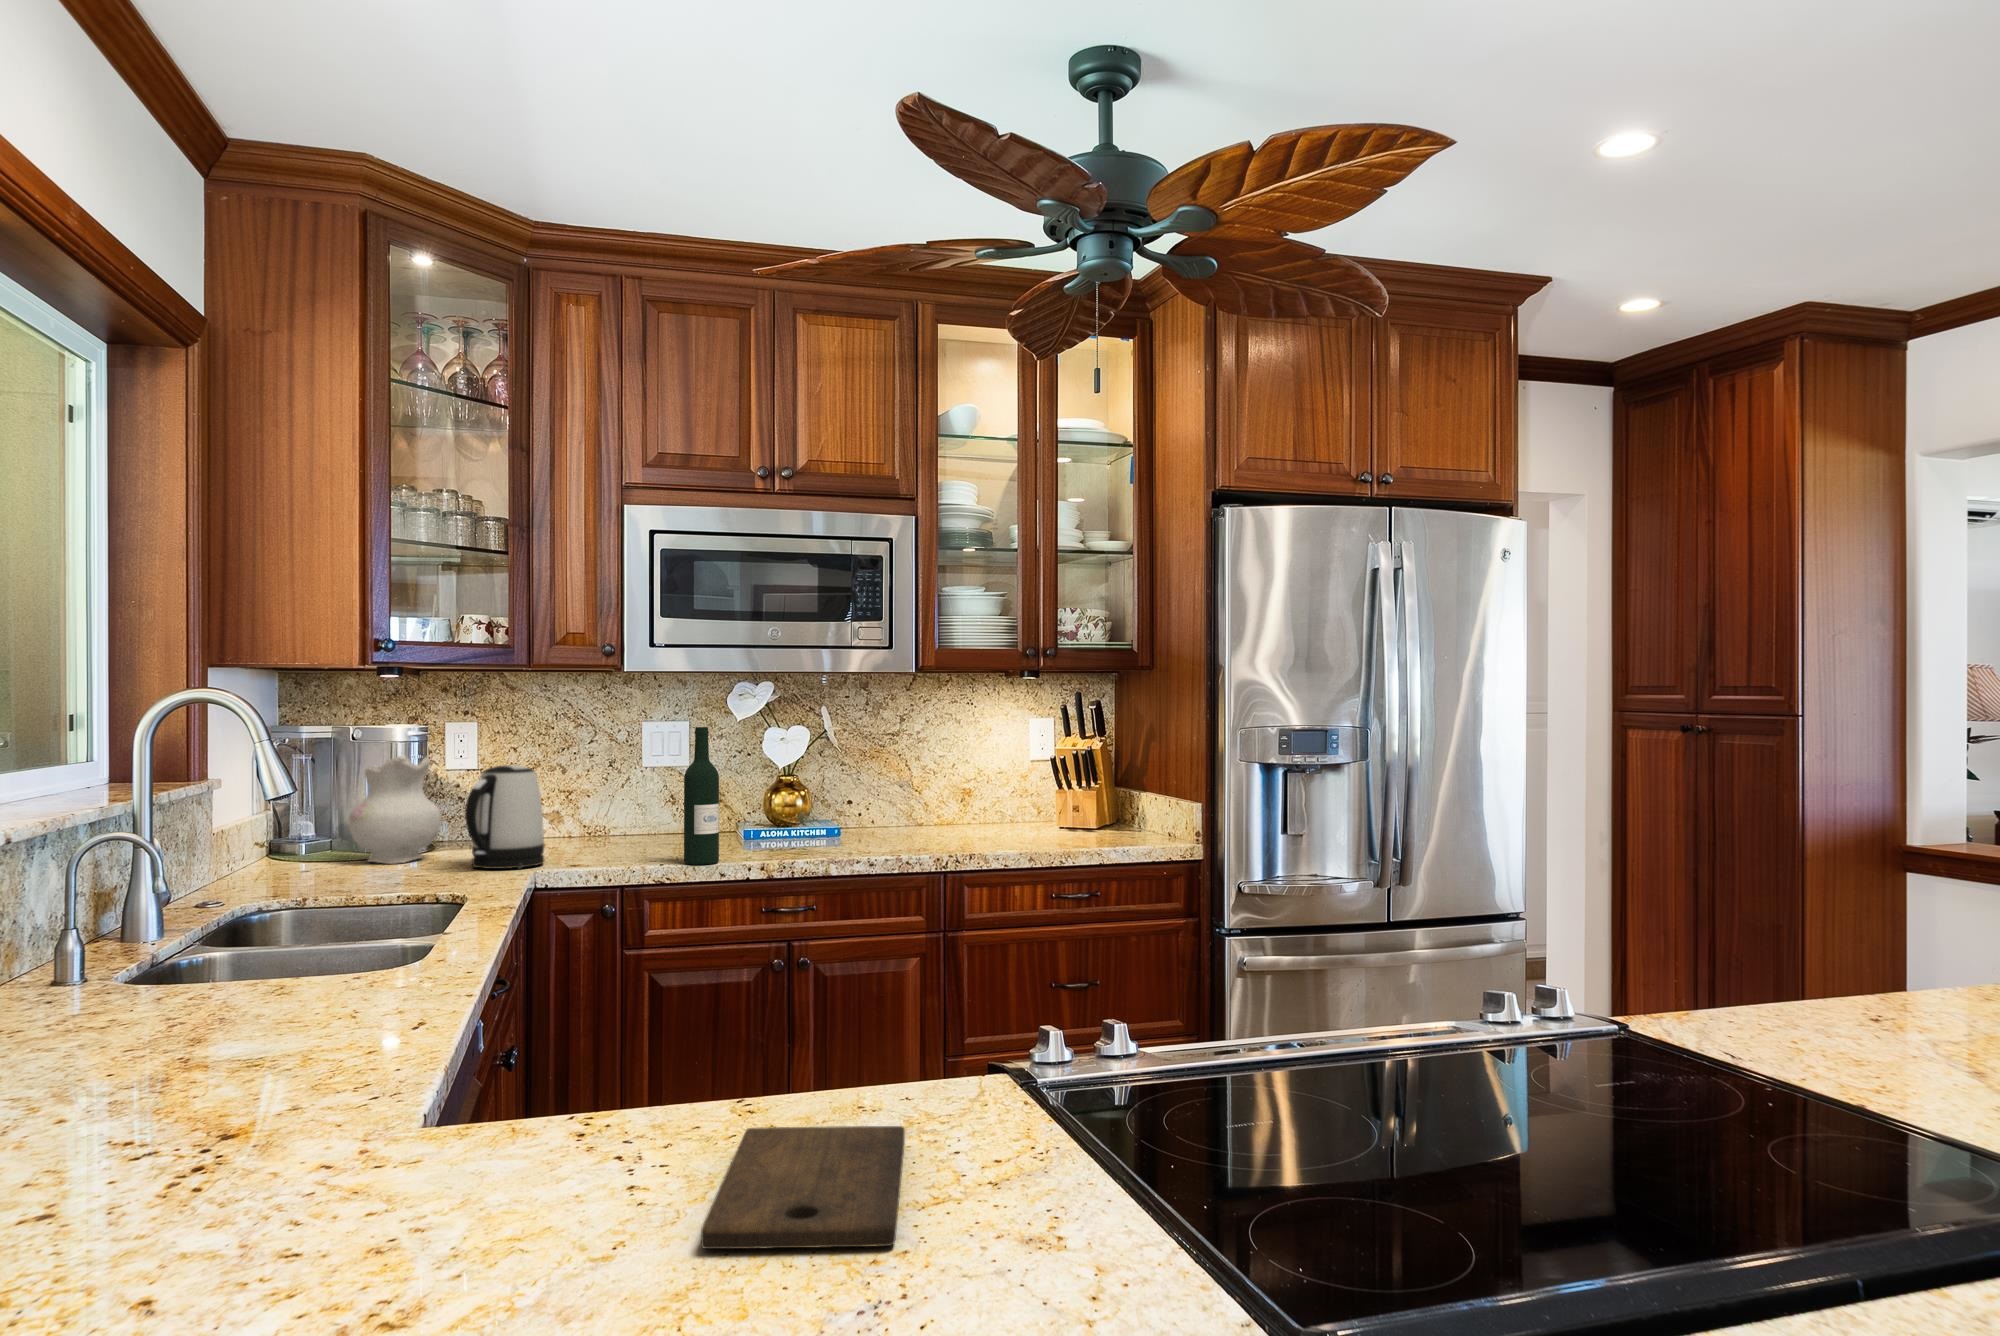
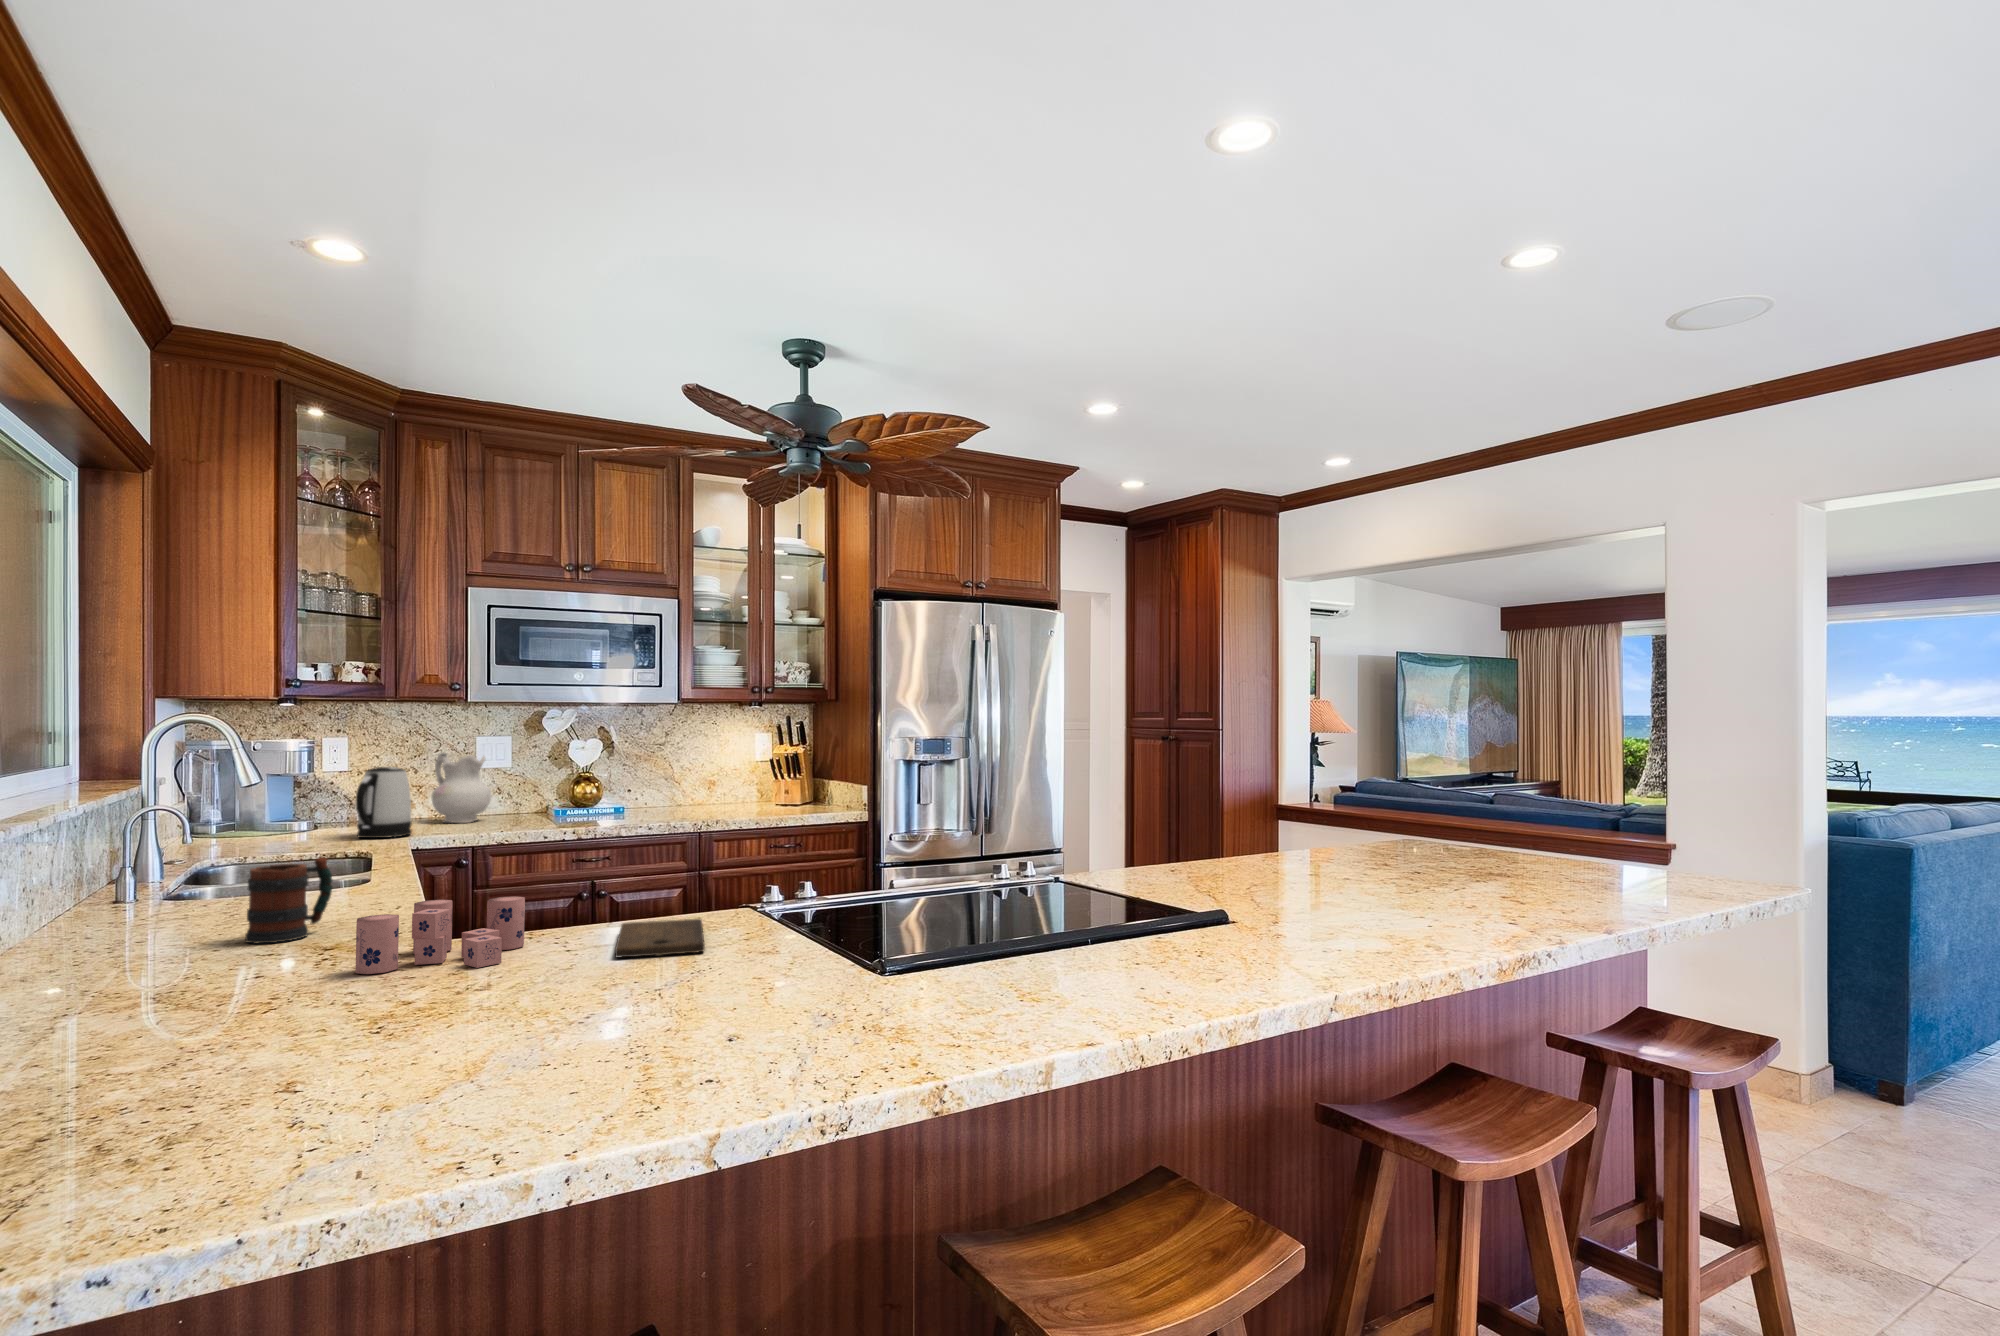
wine bottle: present [684,727,719,865] -> none [516,739,542,832]
ceramic pitcher: present [349,755,442,864] -> present [432,752,491,823]
mug: none [107,957,267,1120] -> present [245,857,332,943]
candle: none [184,1070,552,1255] -> present [355,896,525,974]

